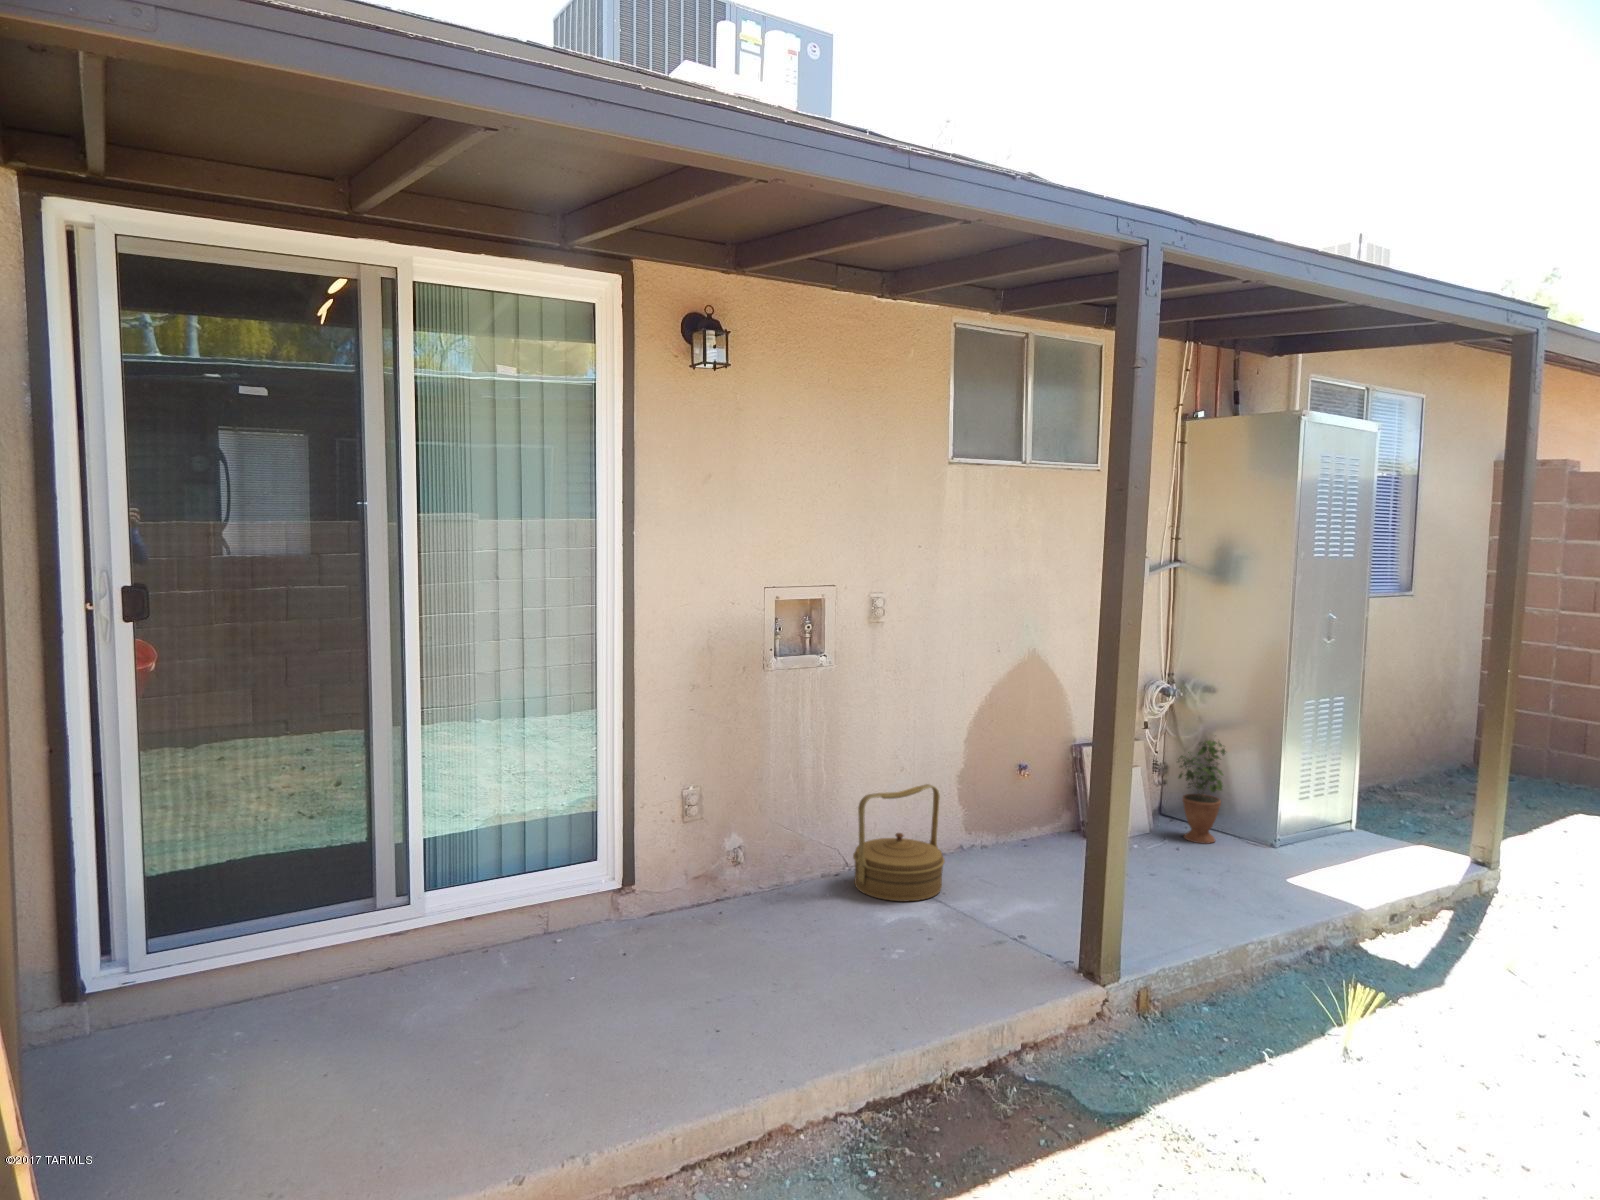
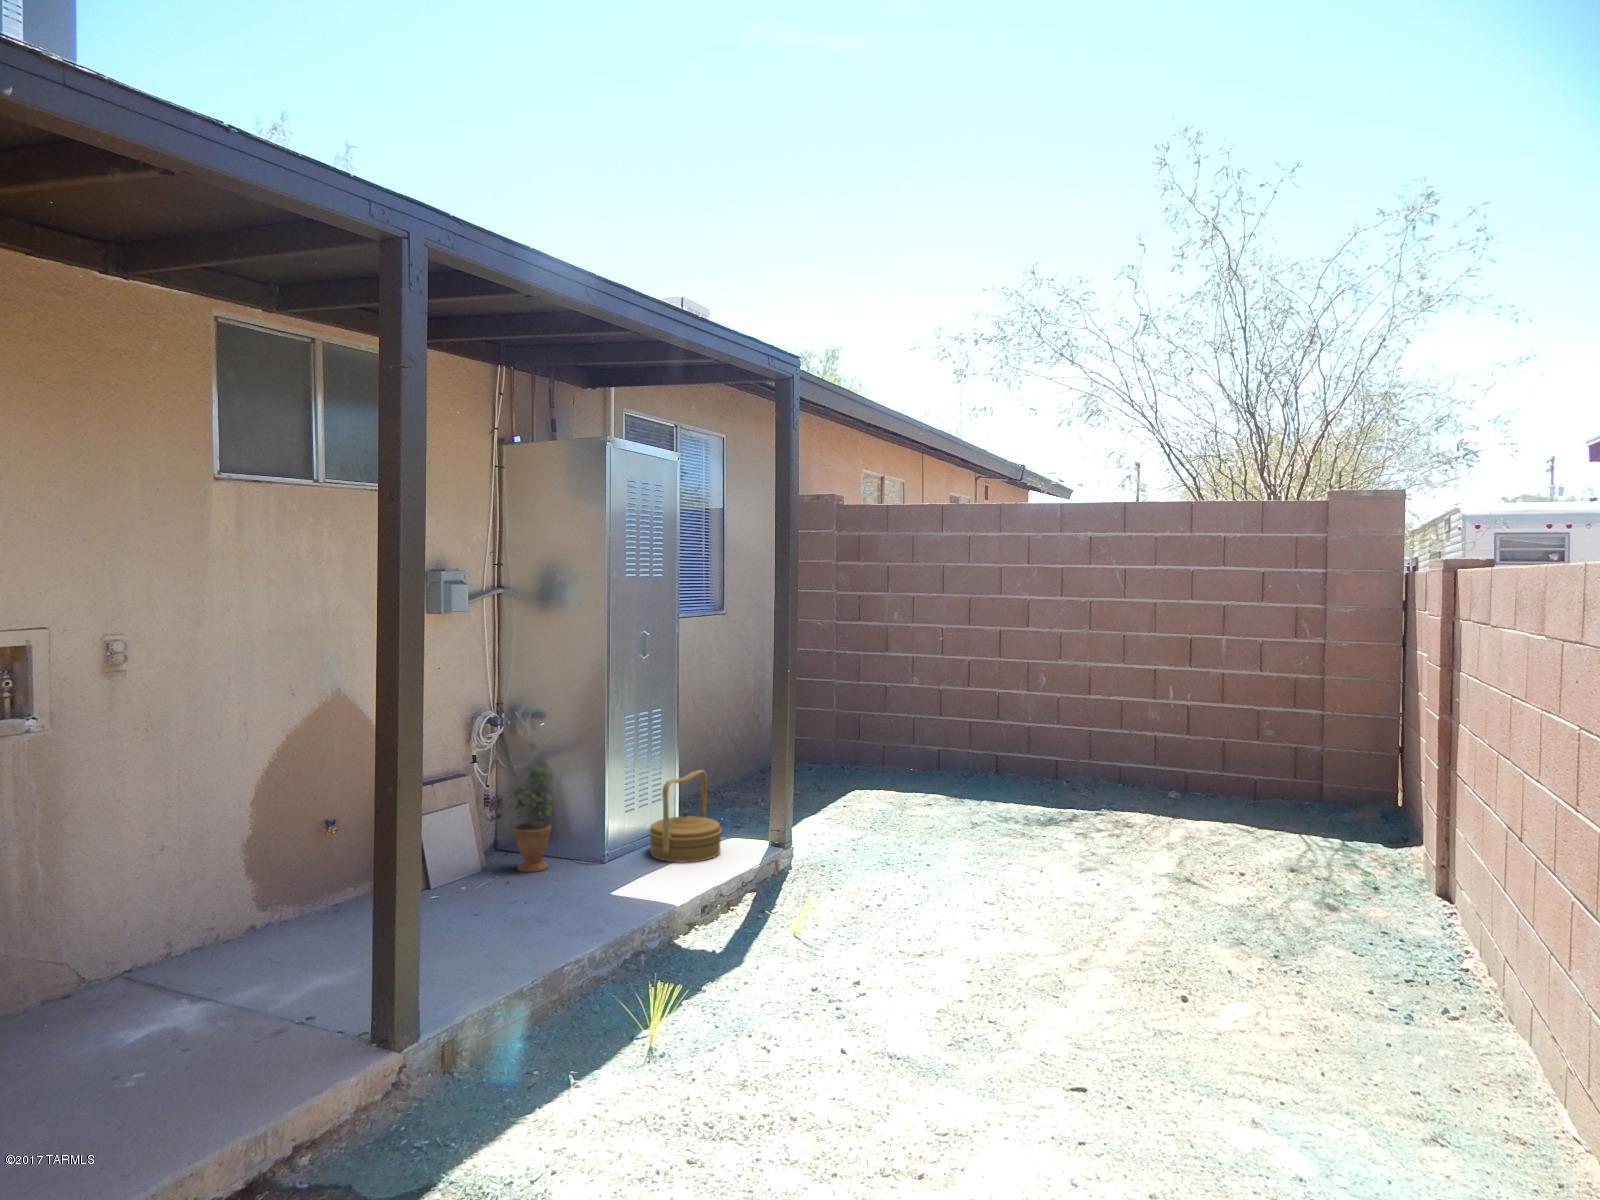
woven basket: present [853,784,945,901] -> present [649,770,722,862]

